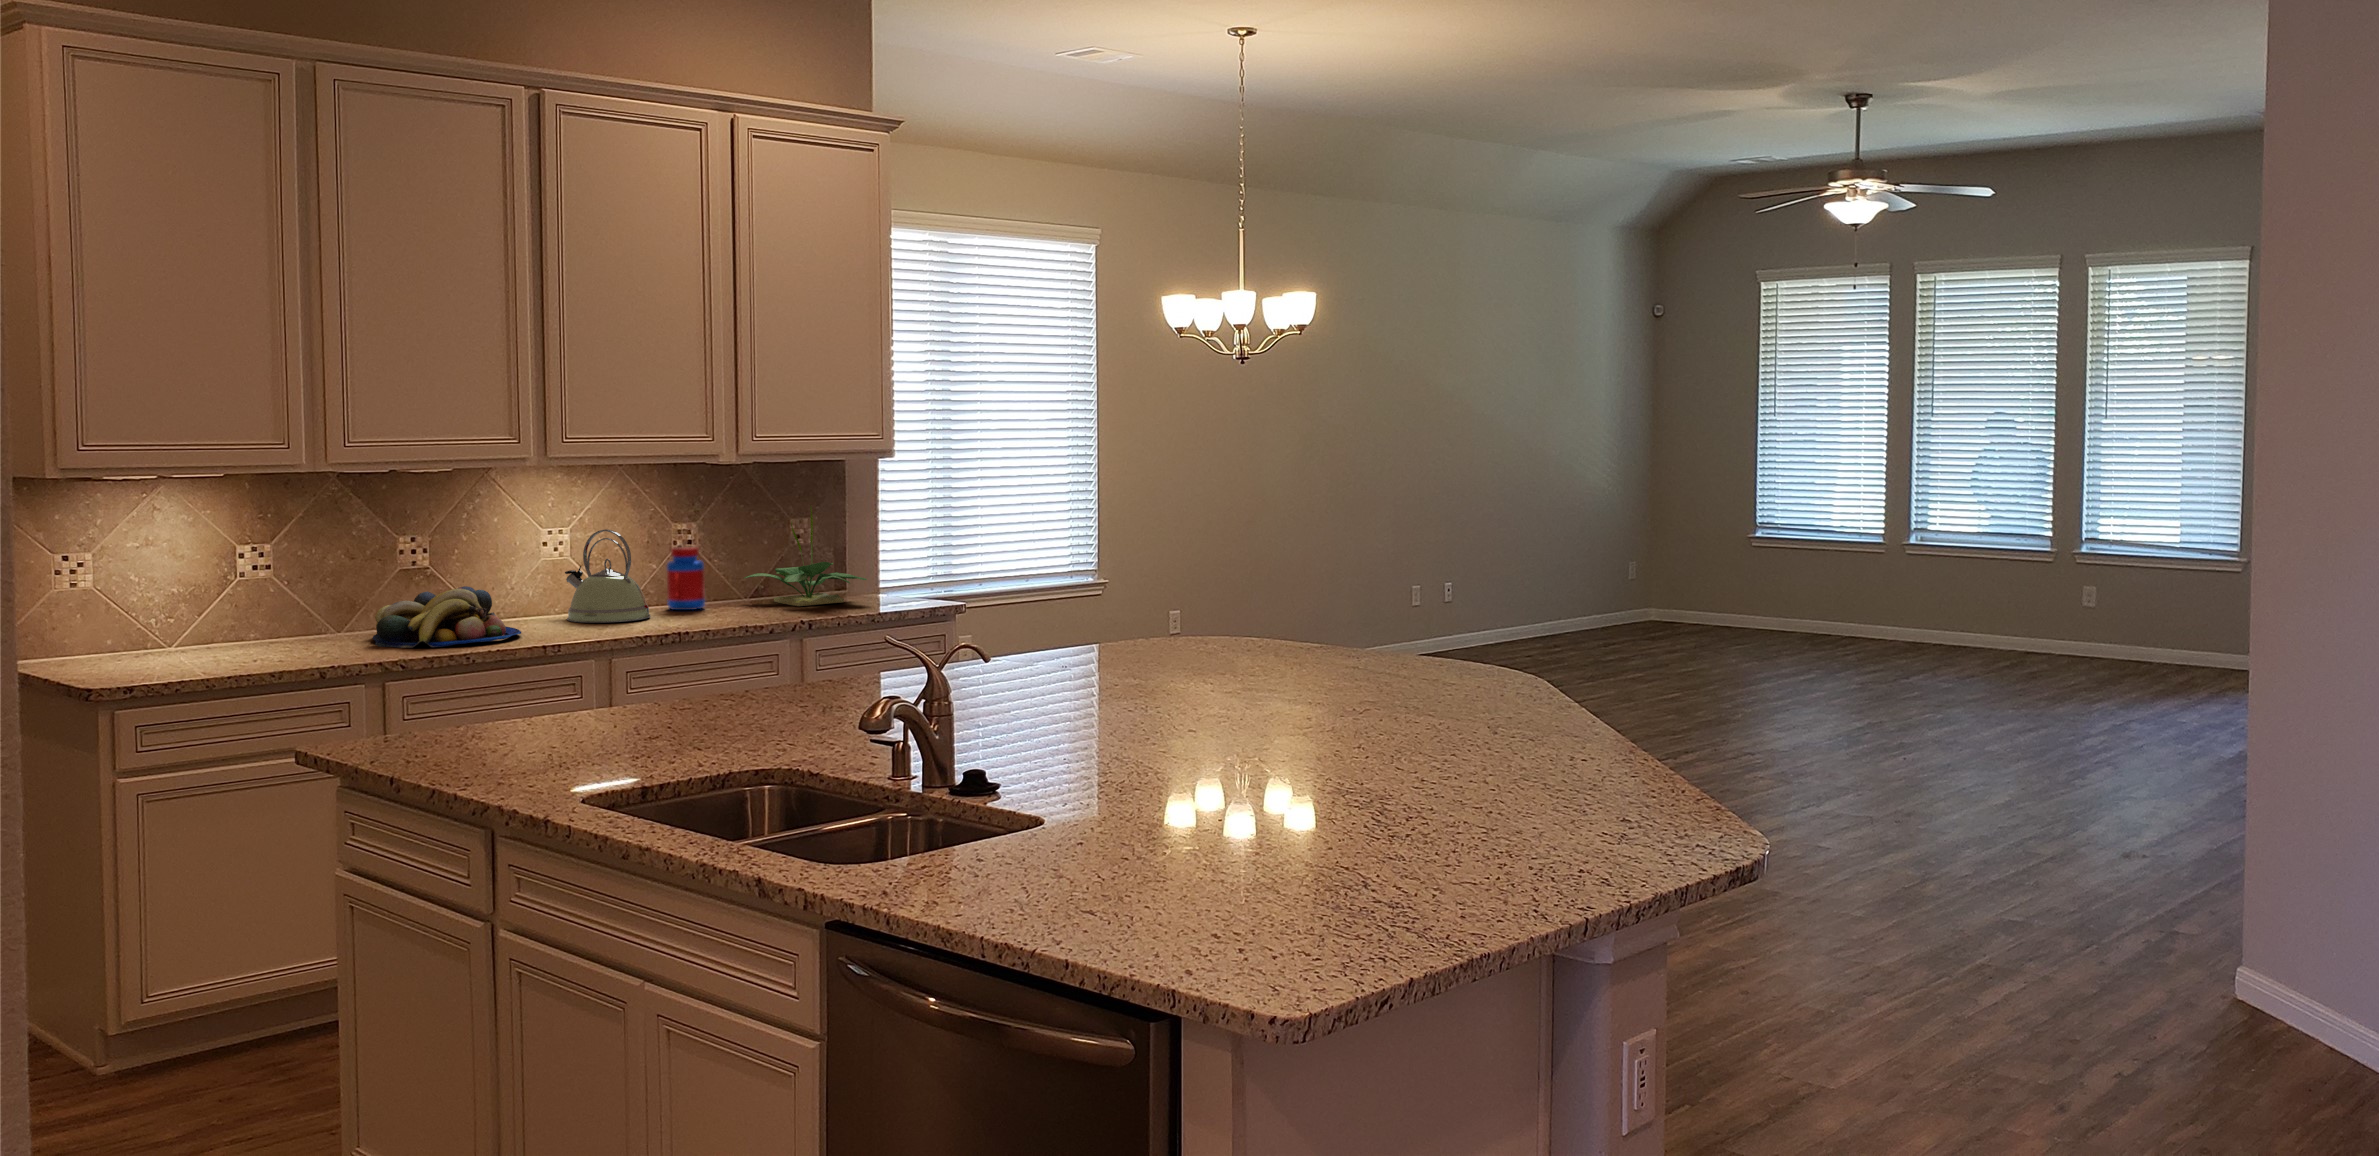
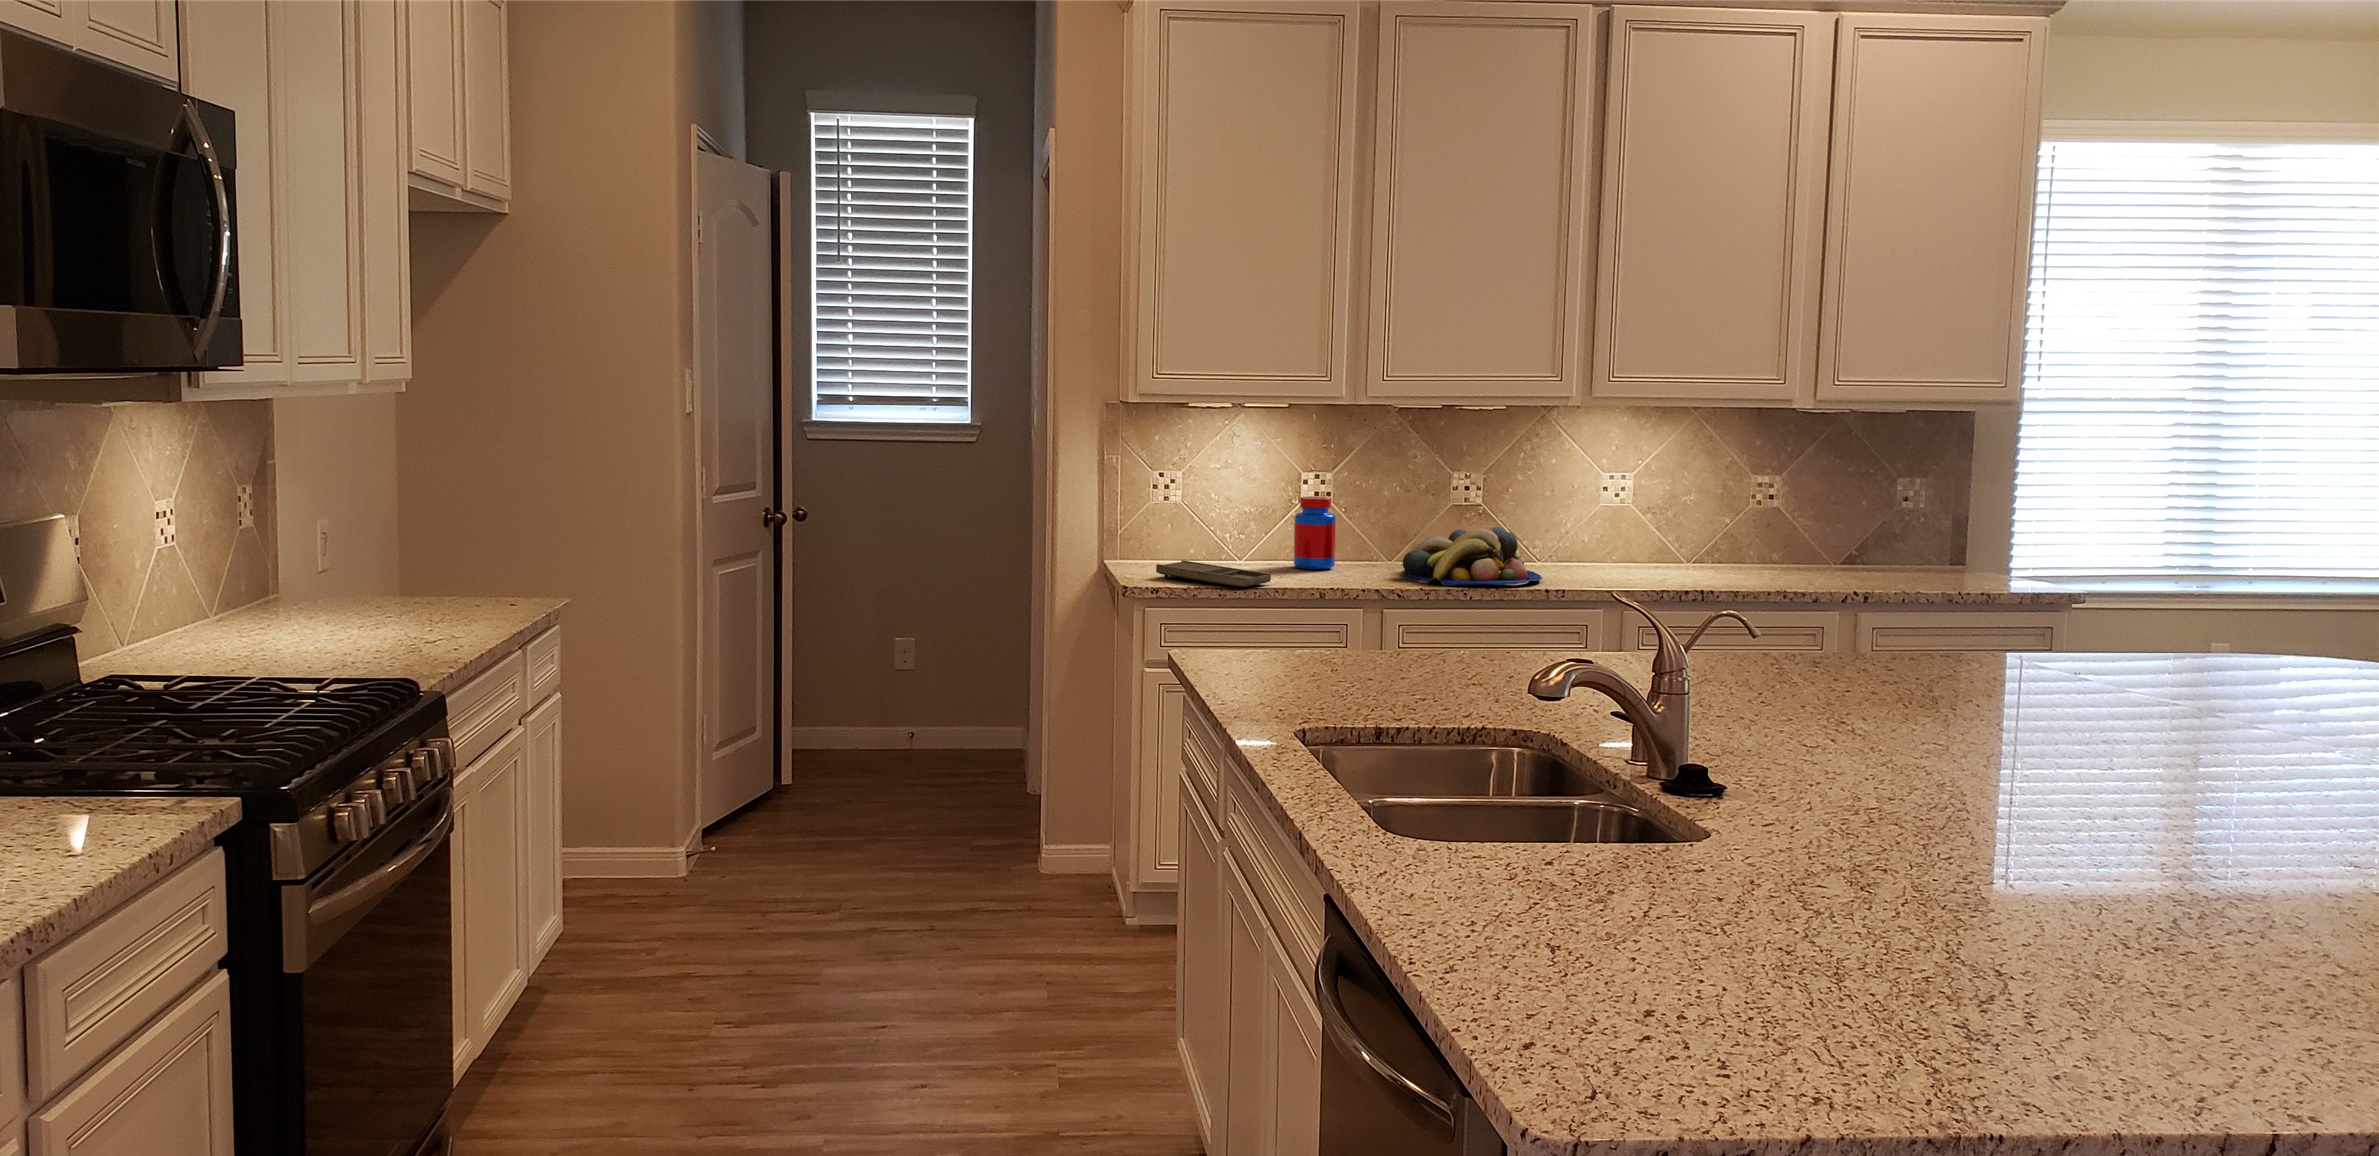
potted plant: present [745,507,867,606] -> none [1821,464,1964,583]
kettle: present [565,529,651,623] -> none [1609,478,1697,579]
jar: present [667,547,705,610] -> present [1294,496,1336,569]
tray: none [96,652,246,674] -> present [1156,560,1271,587]

